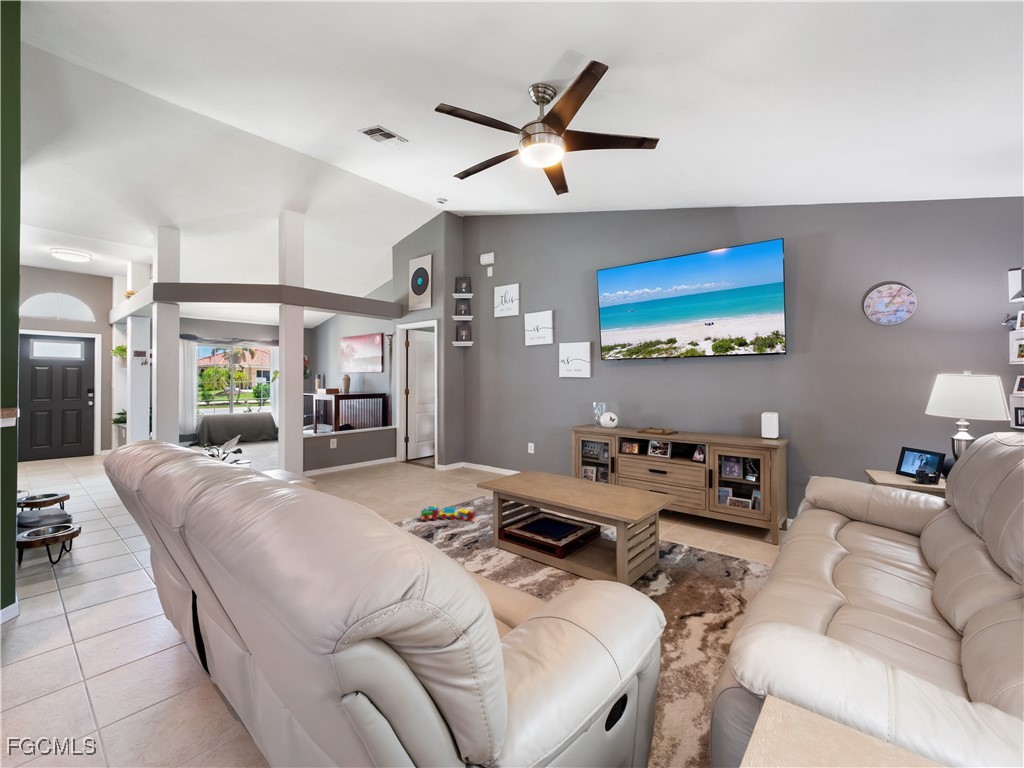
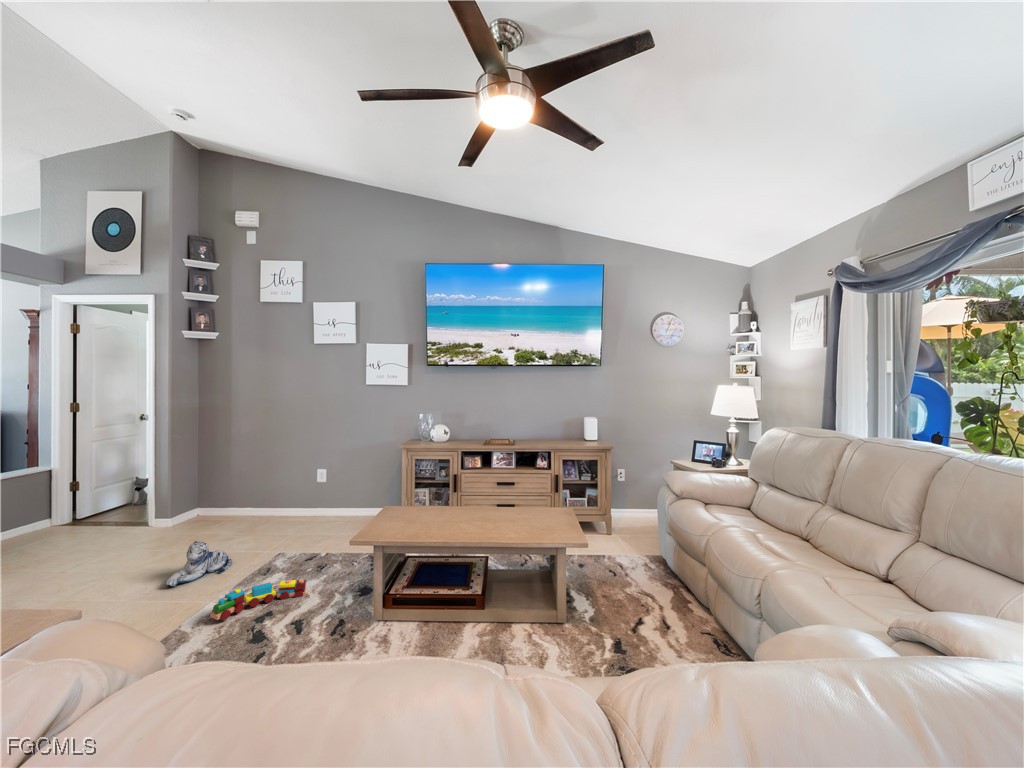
plush toy: none [418,476,457,500] -> present [166,541,232,586]

